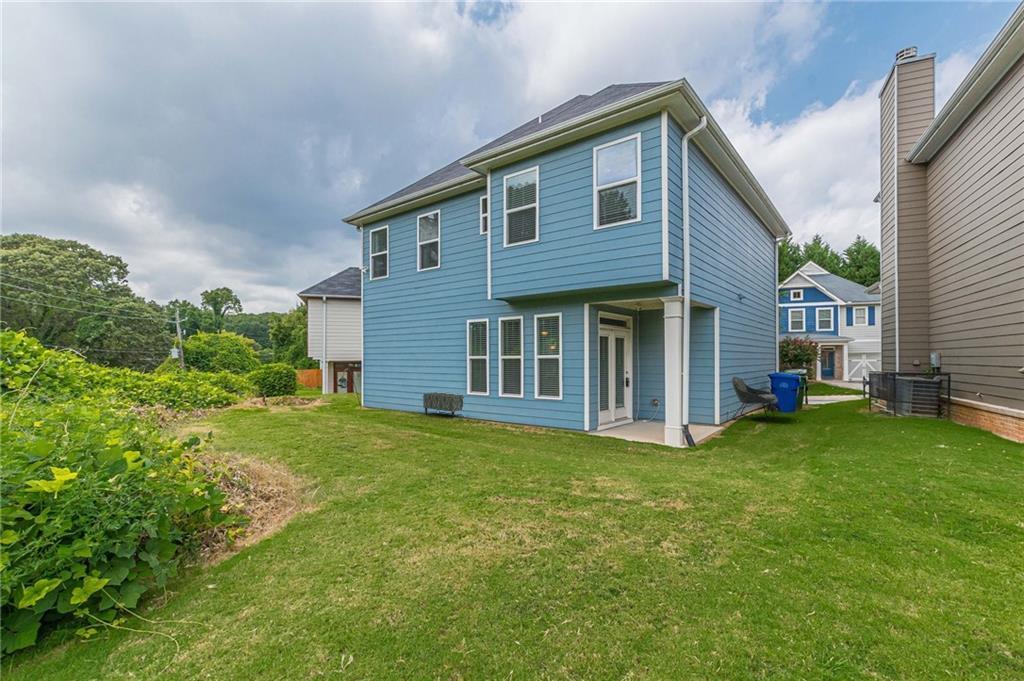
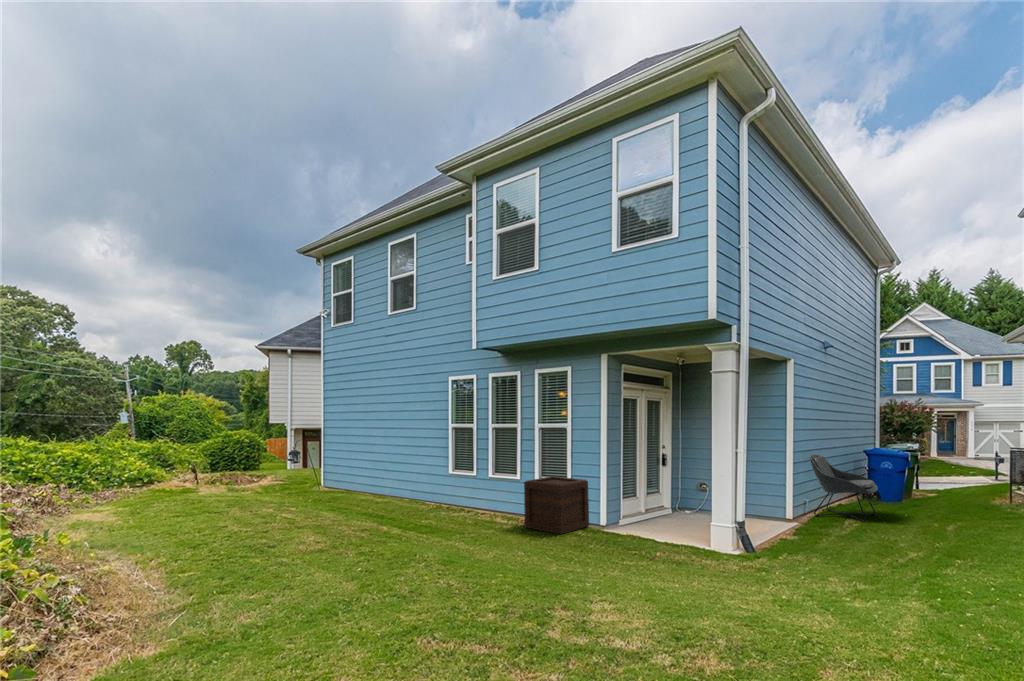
bench: present [423,392,464,418] -> none [389,470,448,507]
wooden crate: none [530,395,576,435] -> present [524,476,589,534]

